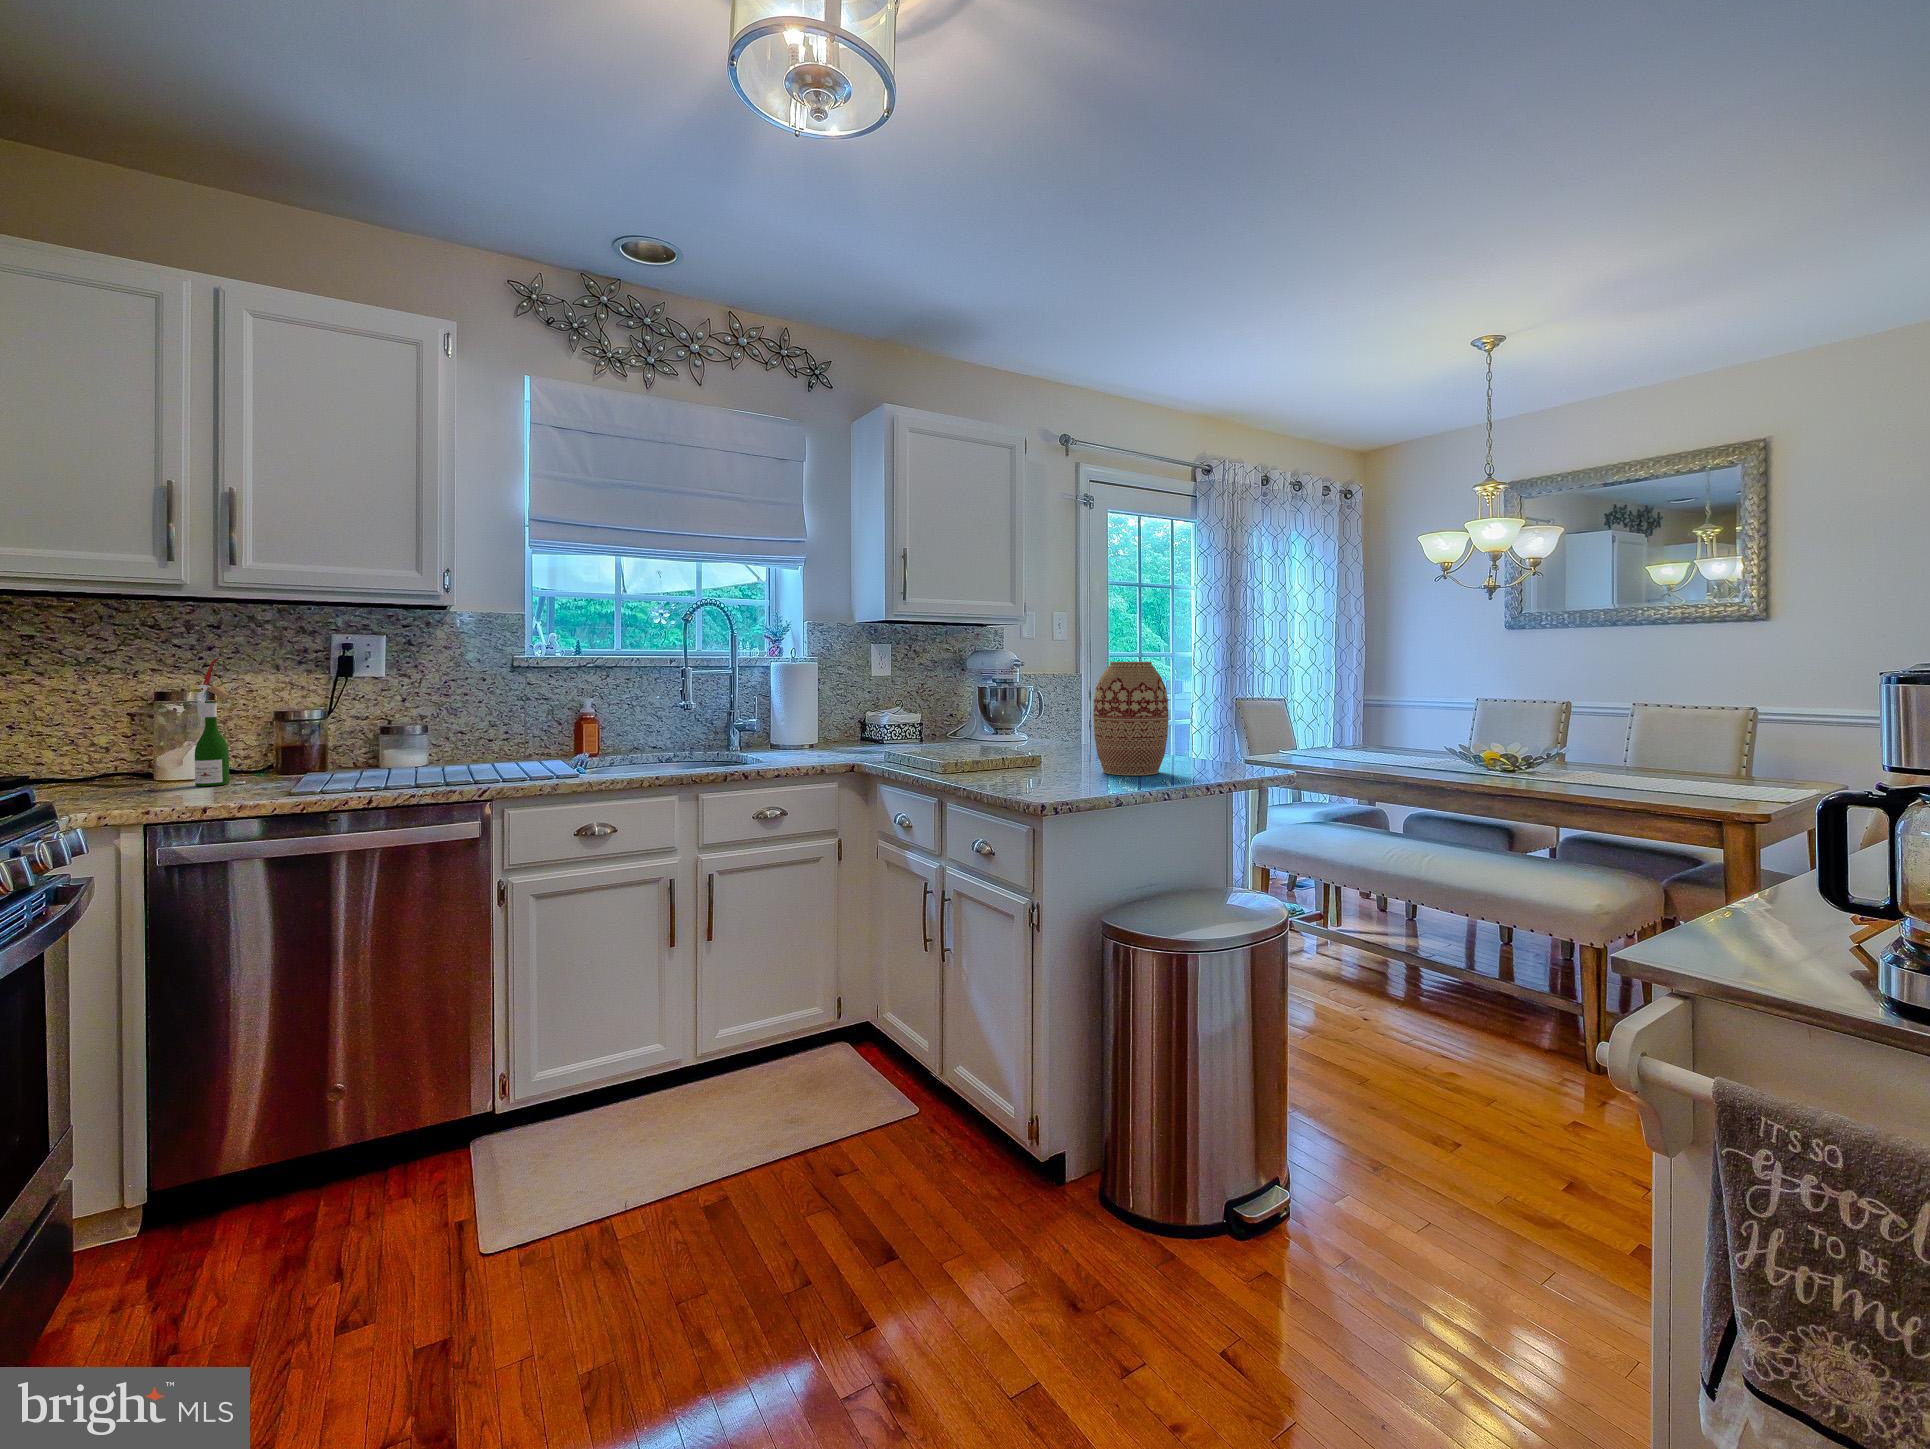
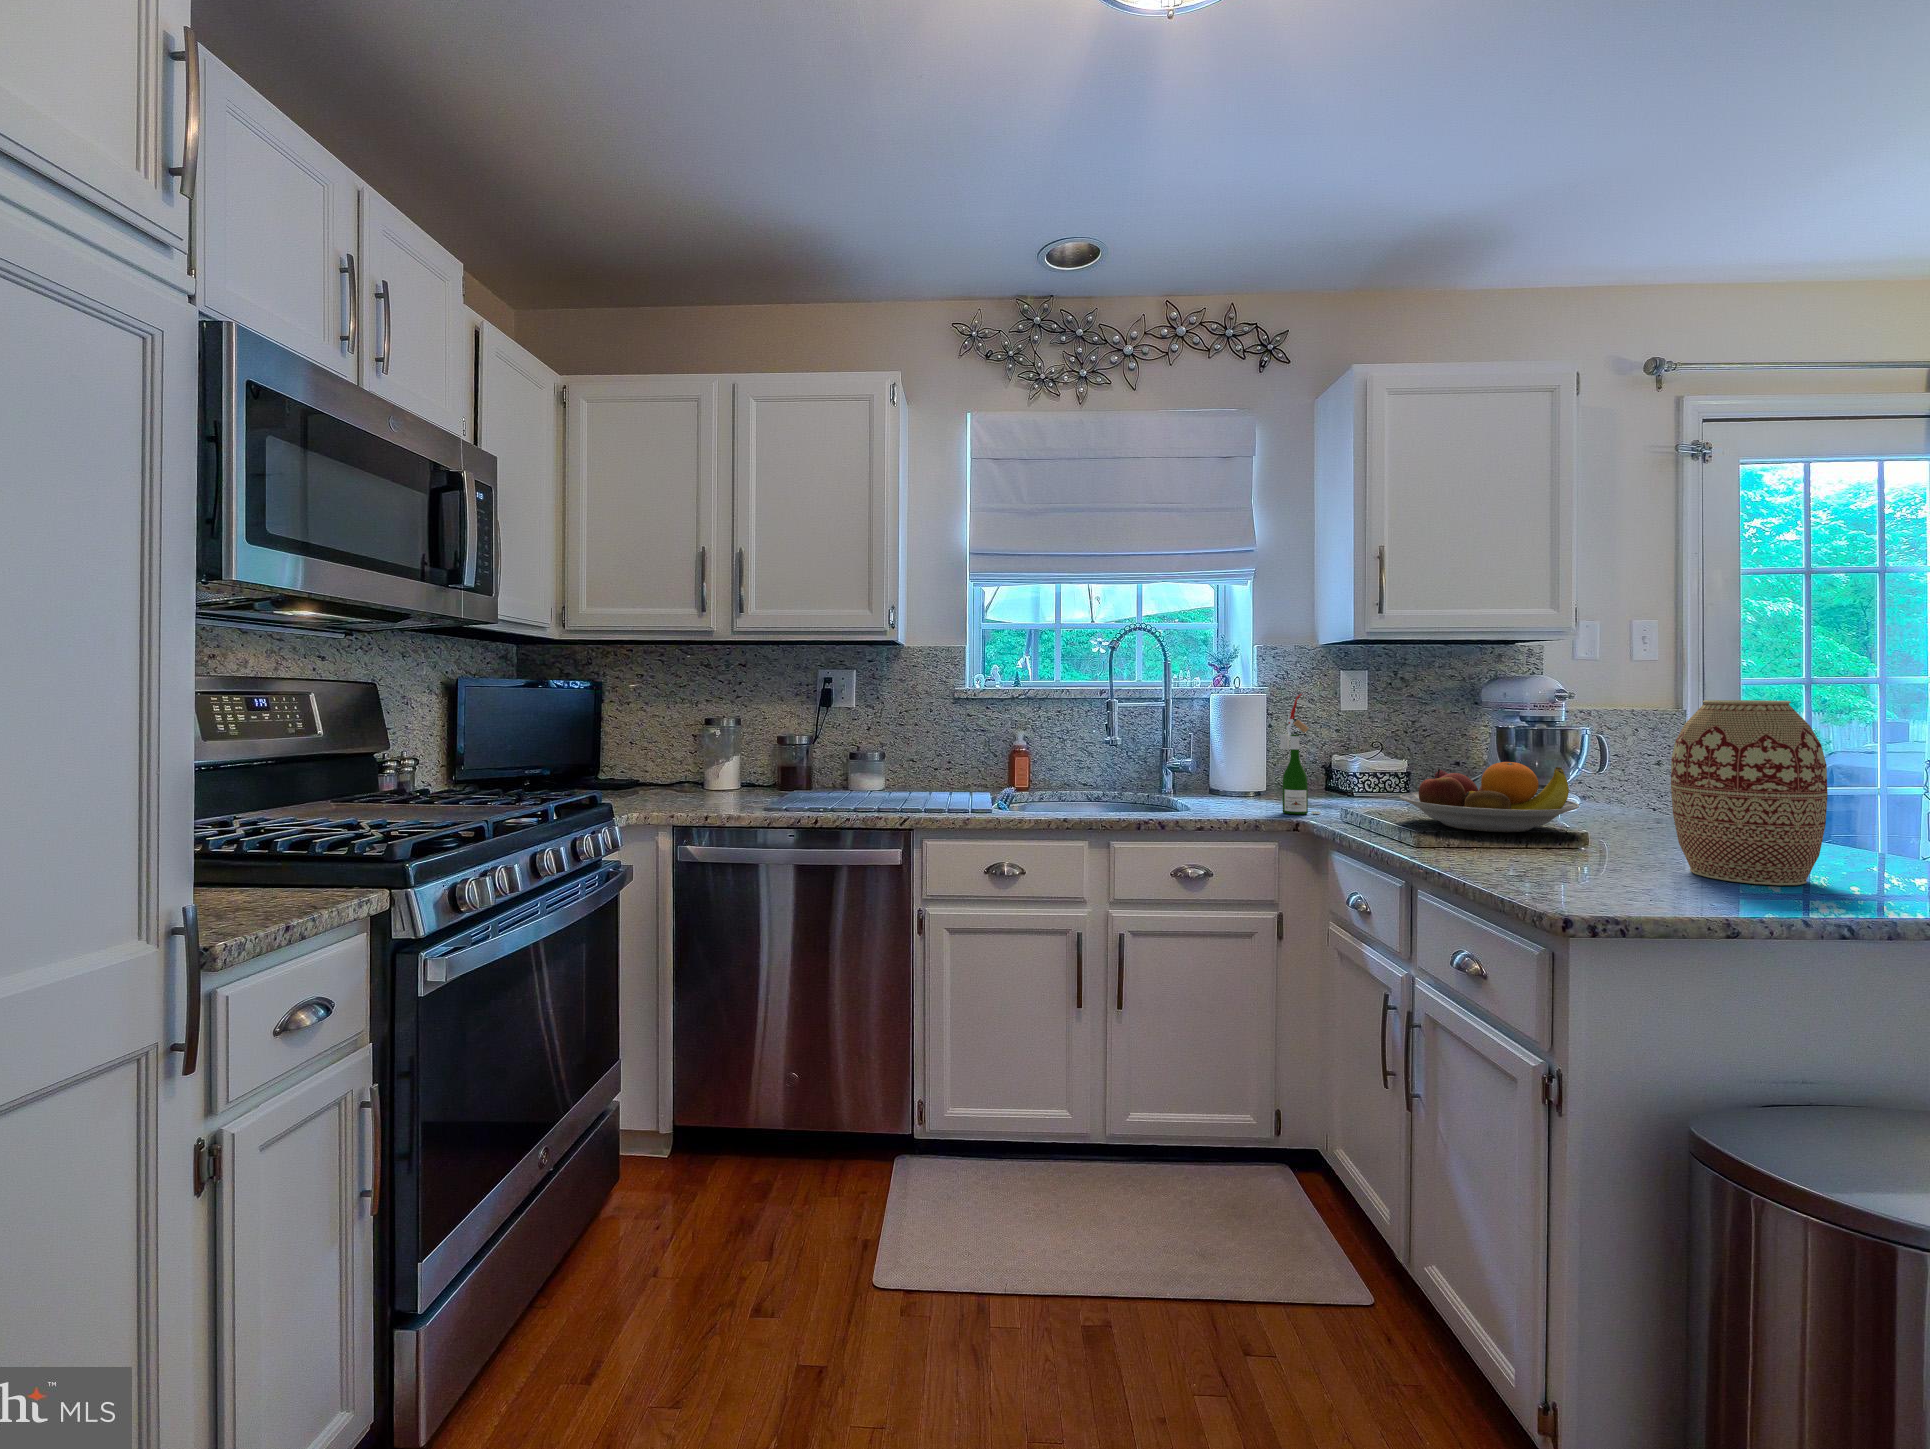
wine bottle: present [195,658,245,786] -> present [1280,694,1320,814]
fruit bowl: none [925,709,1036,759] -> present [1400,762,1579,832]

